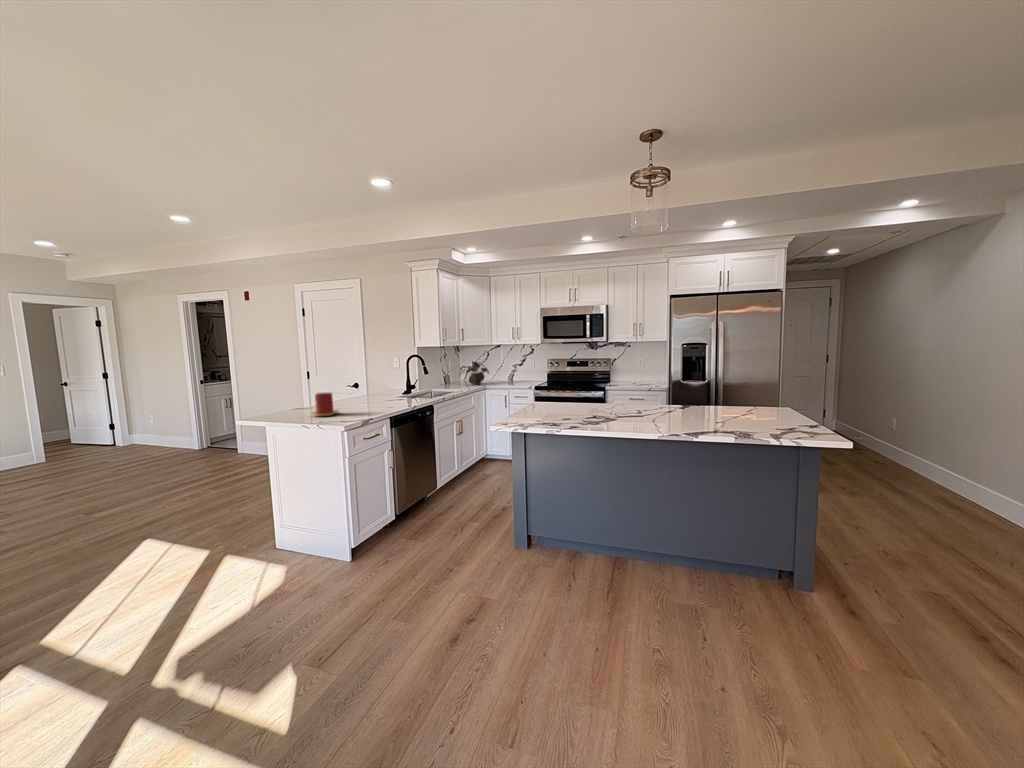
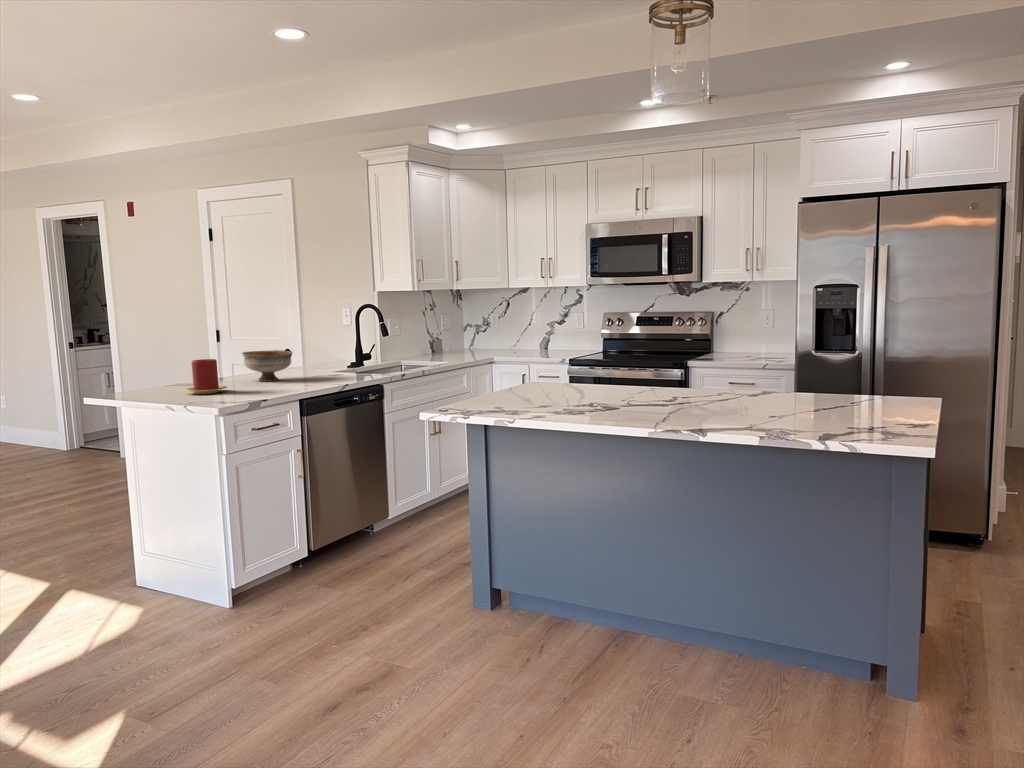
potted plant: present [460,362,489,385] -> none [449,316,502,355]
bowl: none [343,385,377,406] -> present [242,350,293,381]

